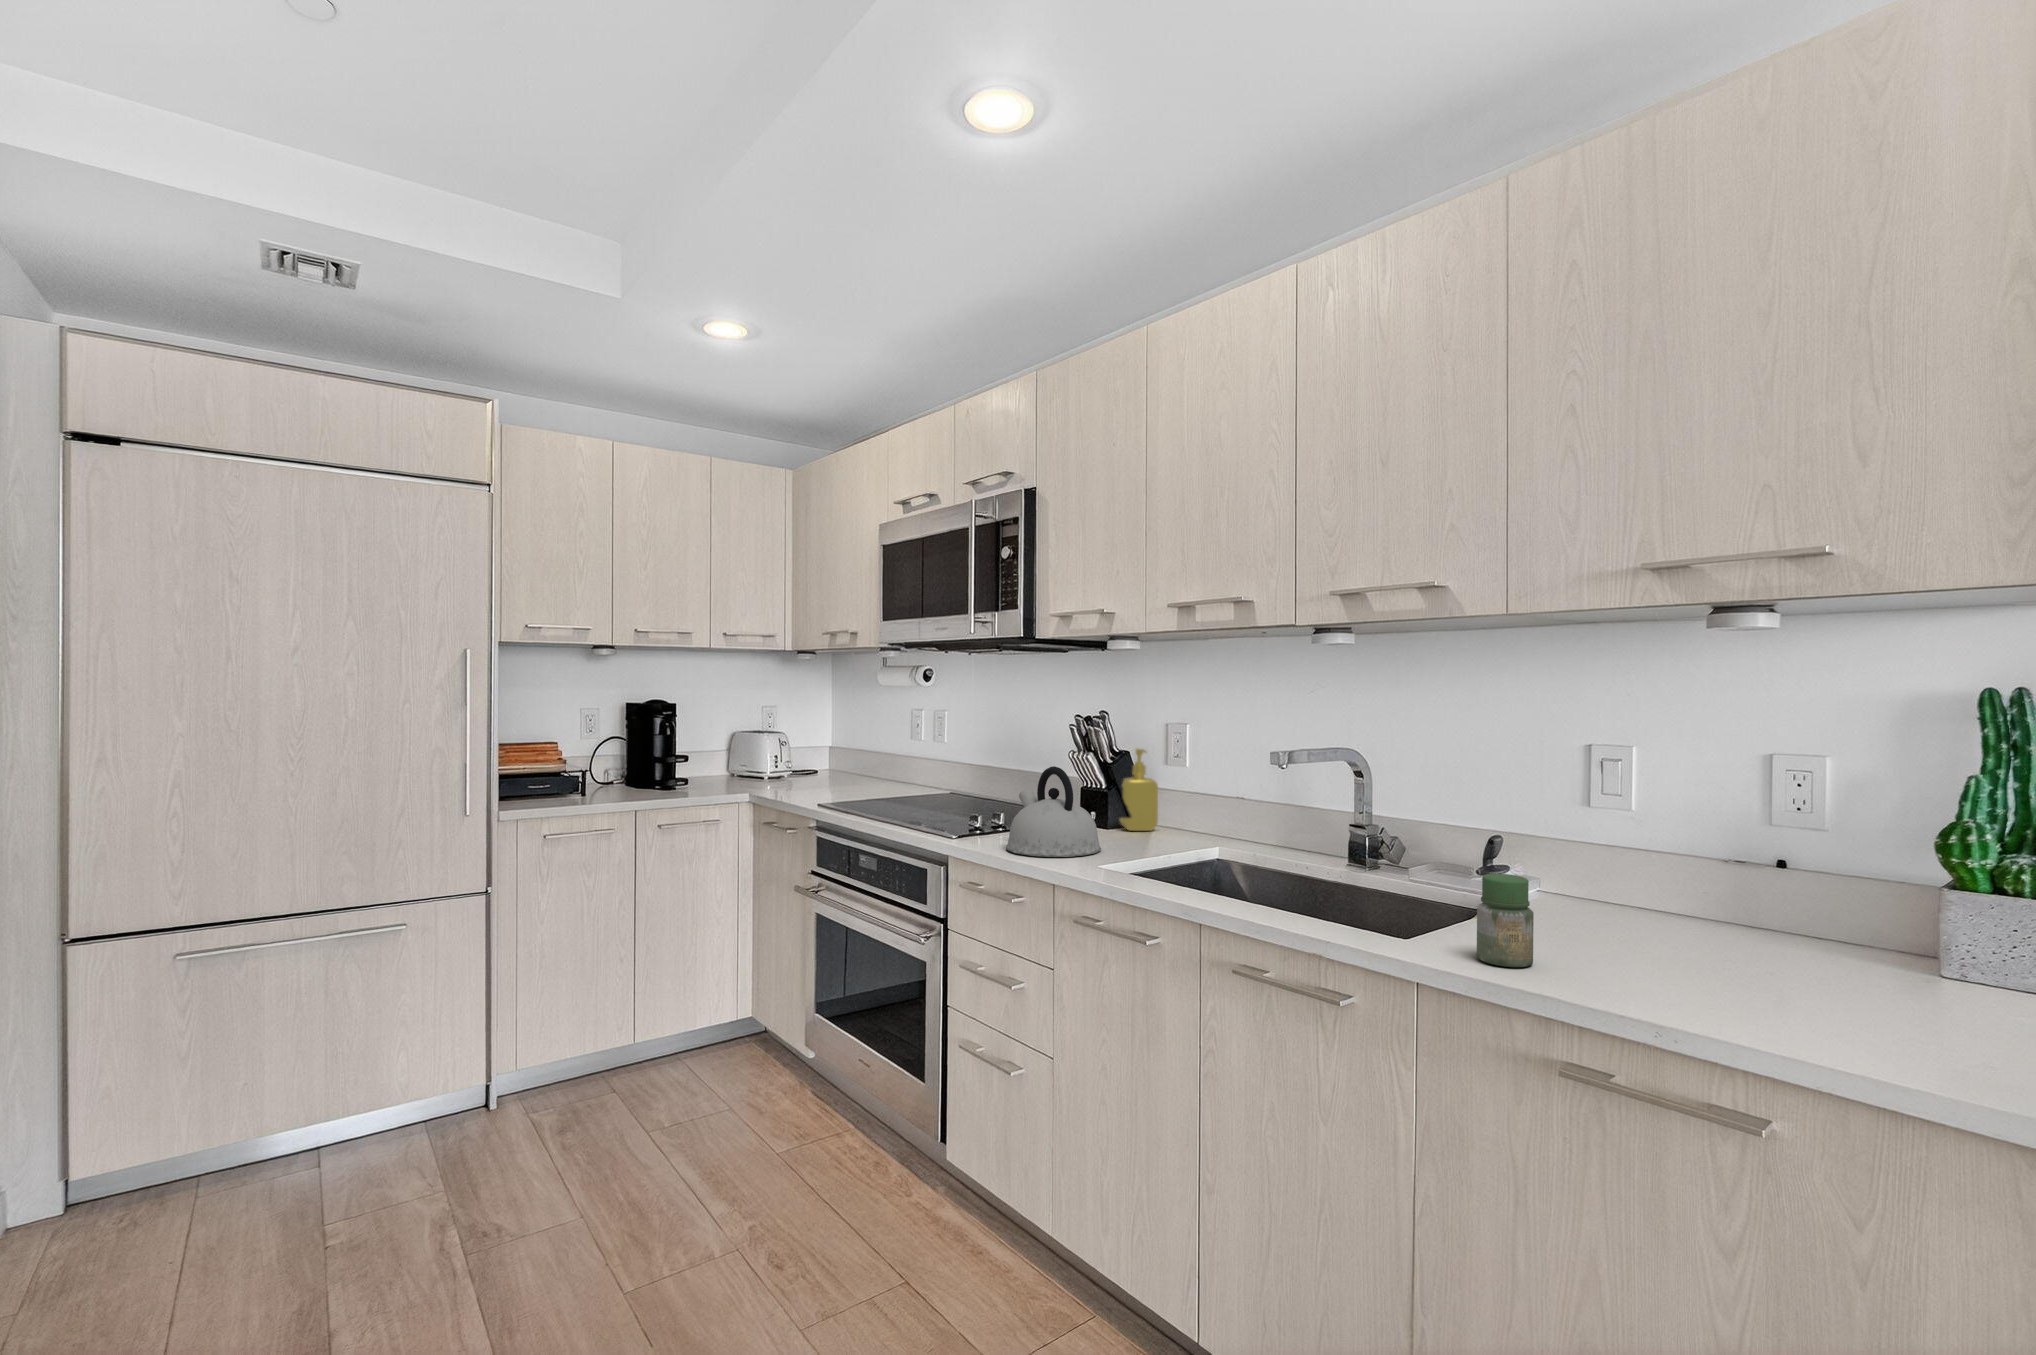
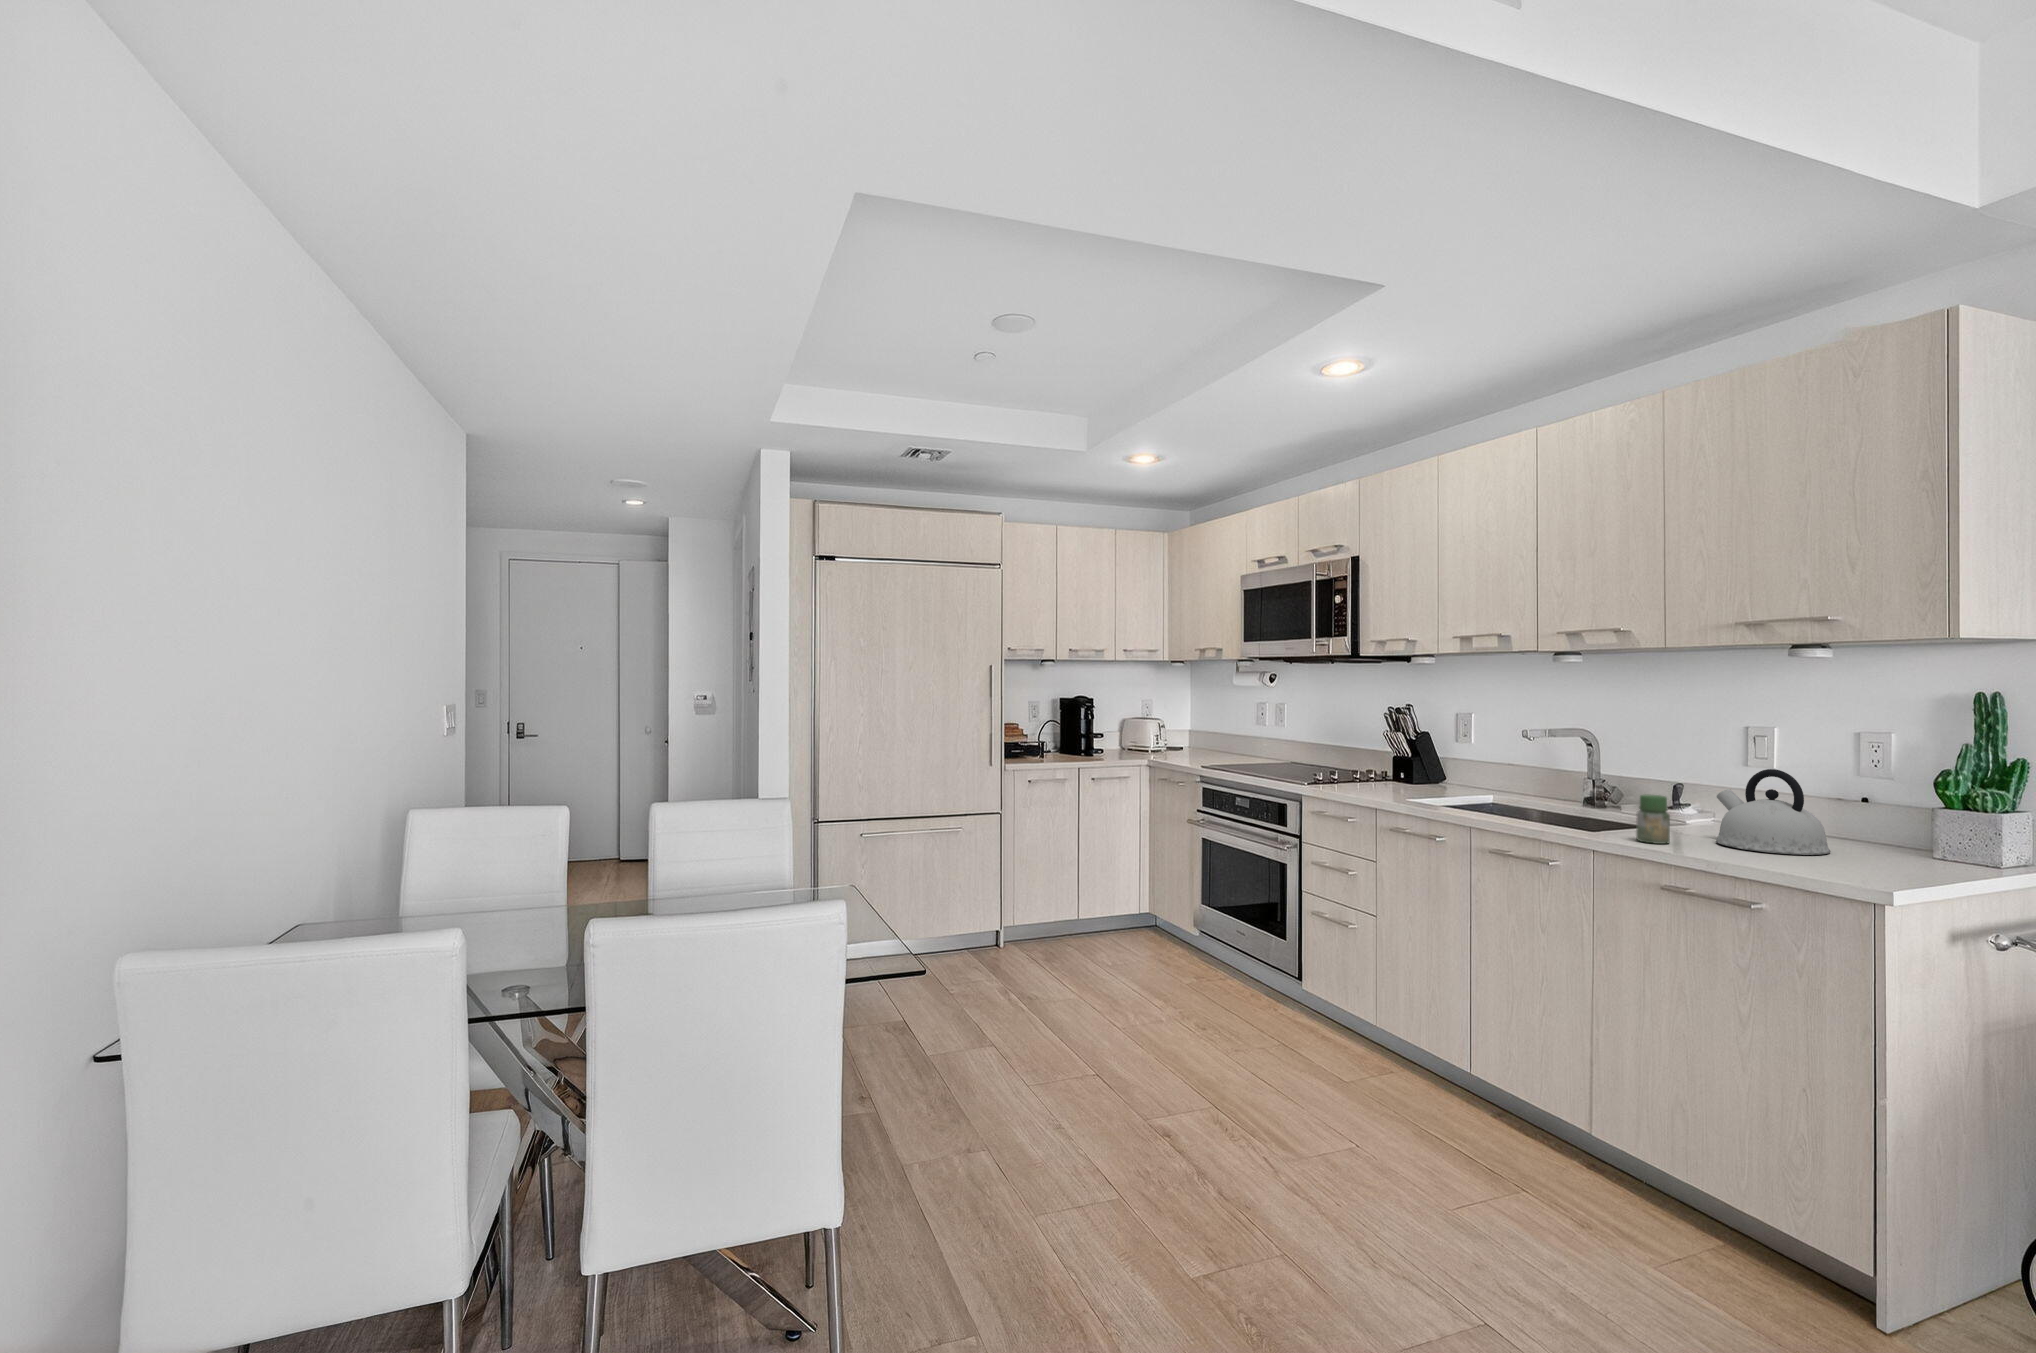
soap dispenser: present [1120,749,1158,831] -> none [1419,731,1447,786]
kettle: present [1006,766,1101,857] -> present [1716,769,1831,855]

